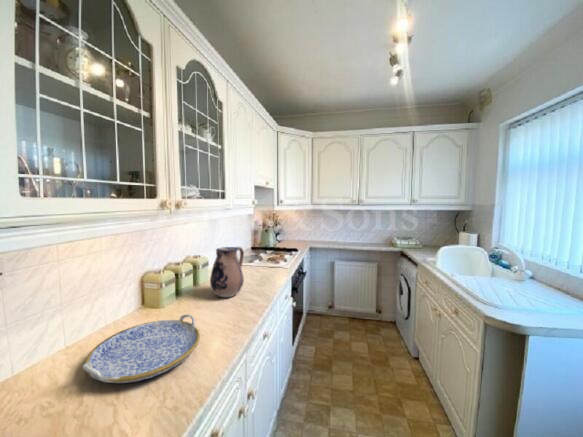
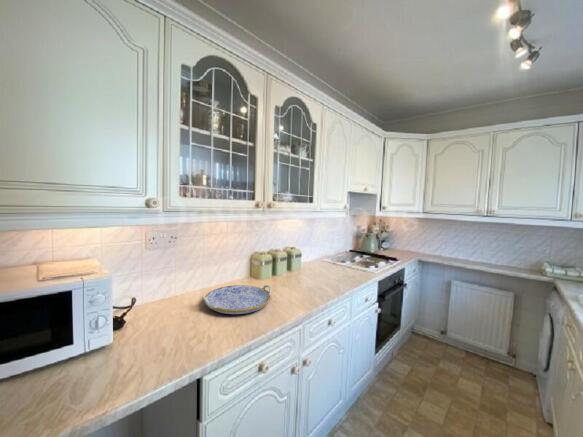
ceramic pitcher: present [210,247,244,297] -> none [296,243,326,284]

